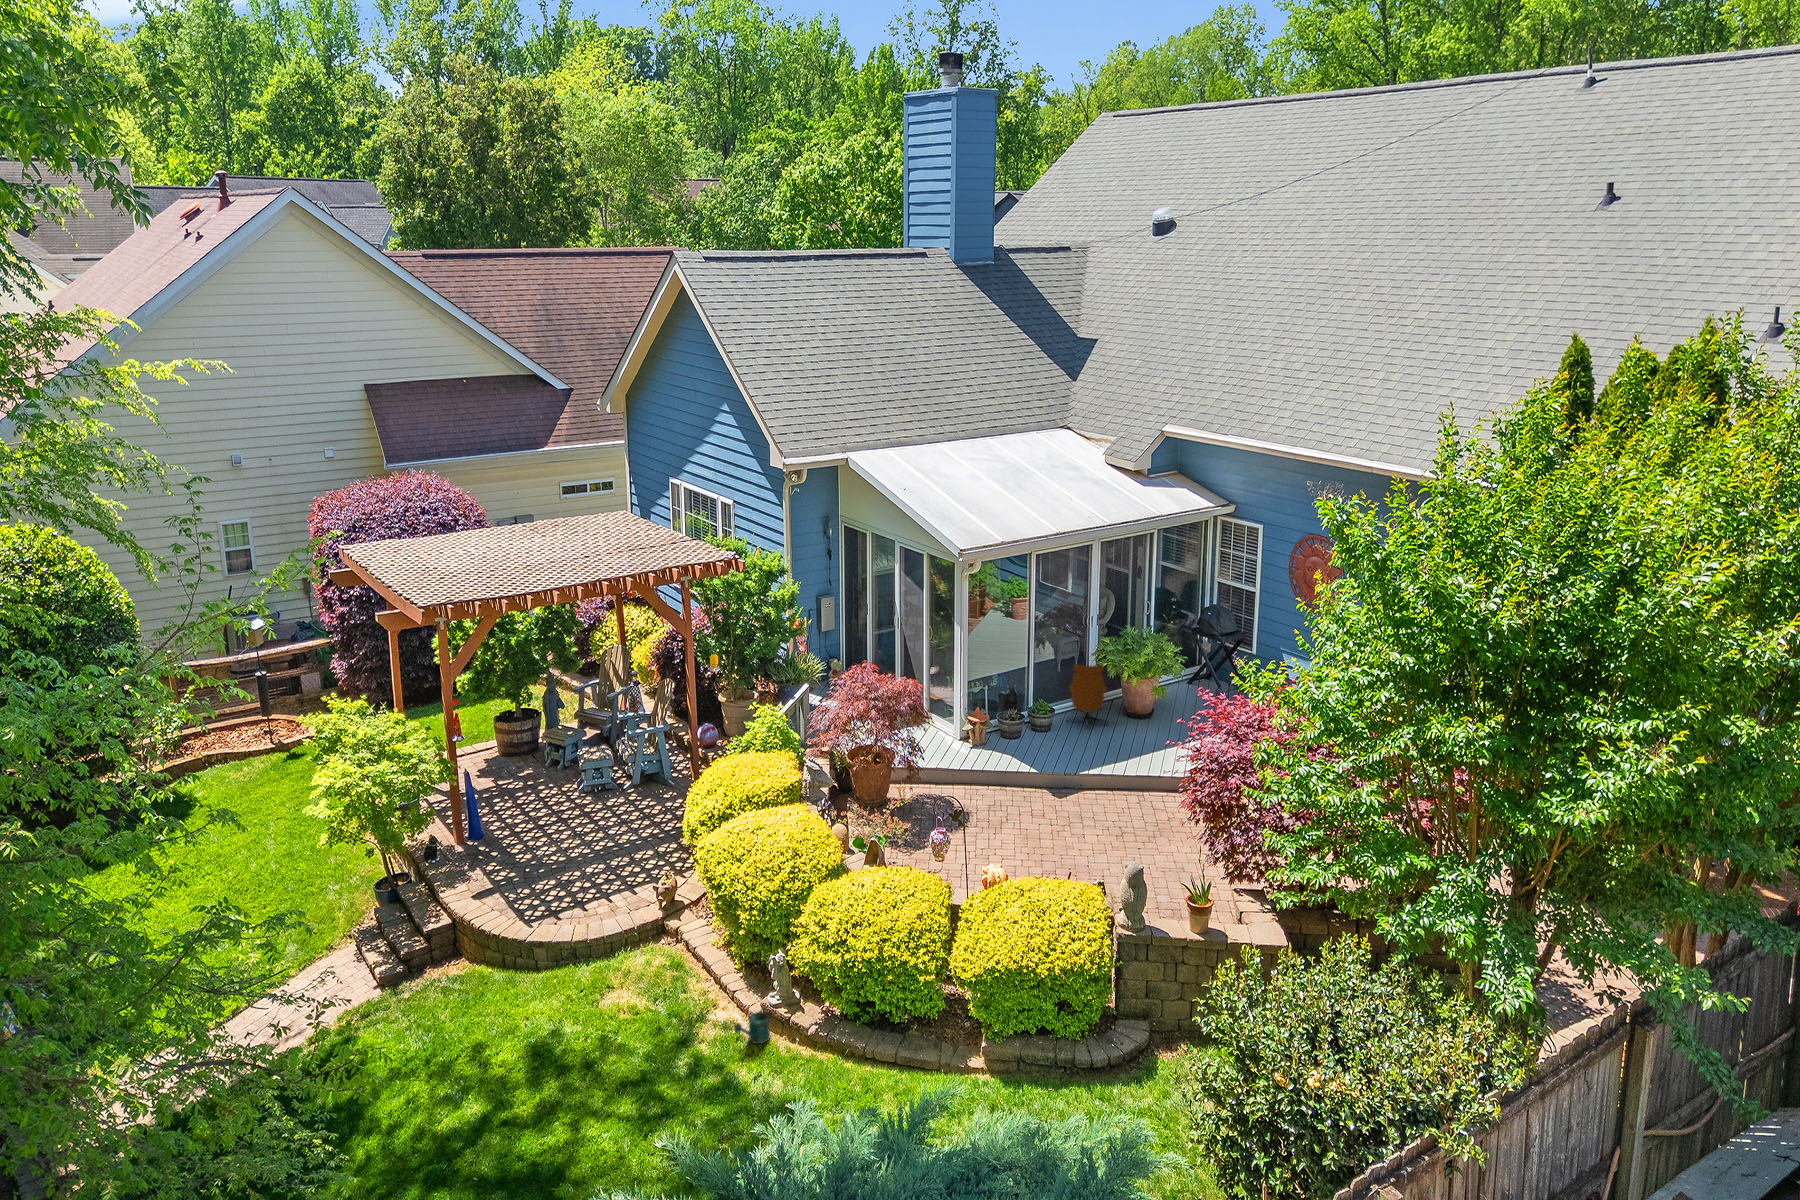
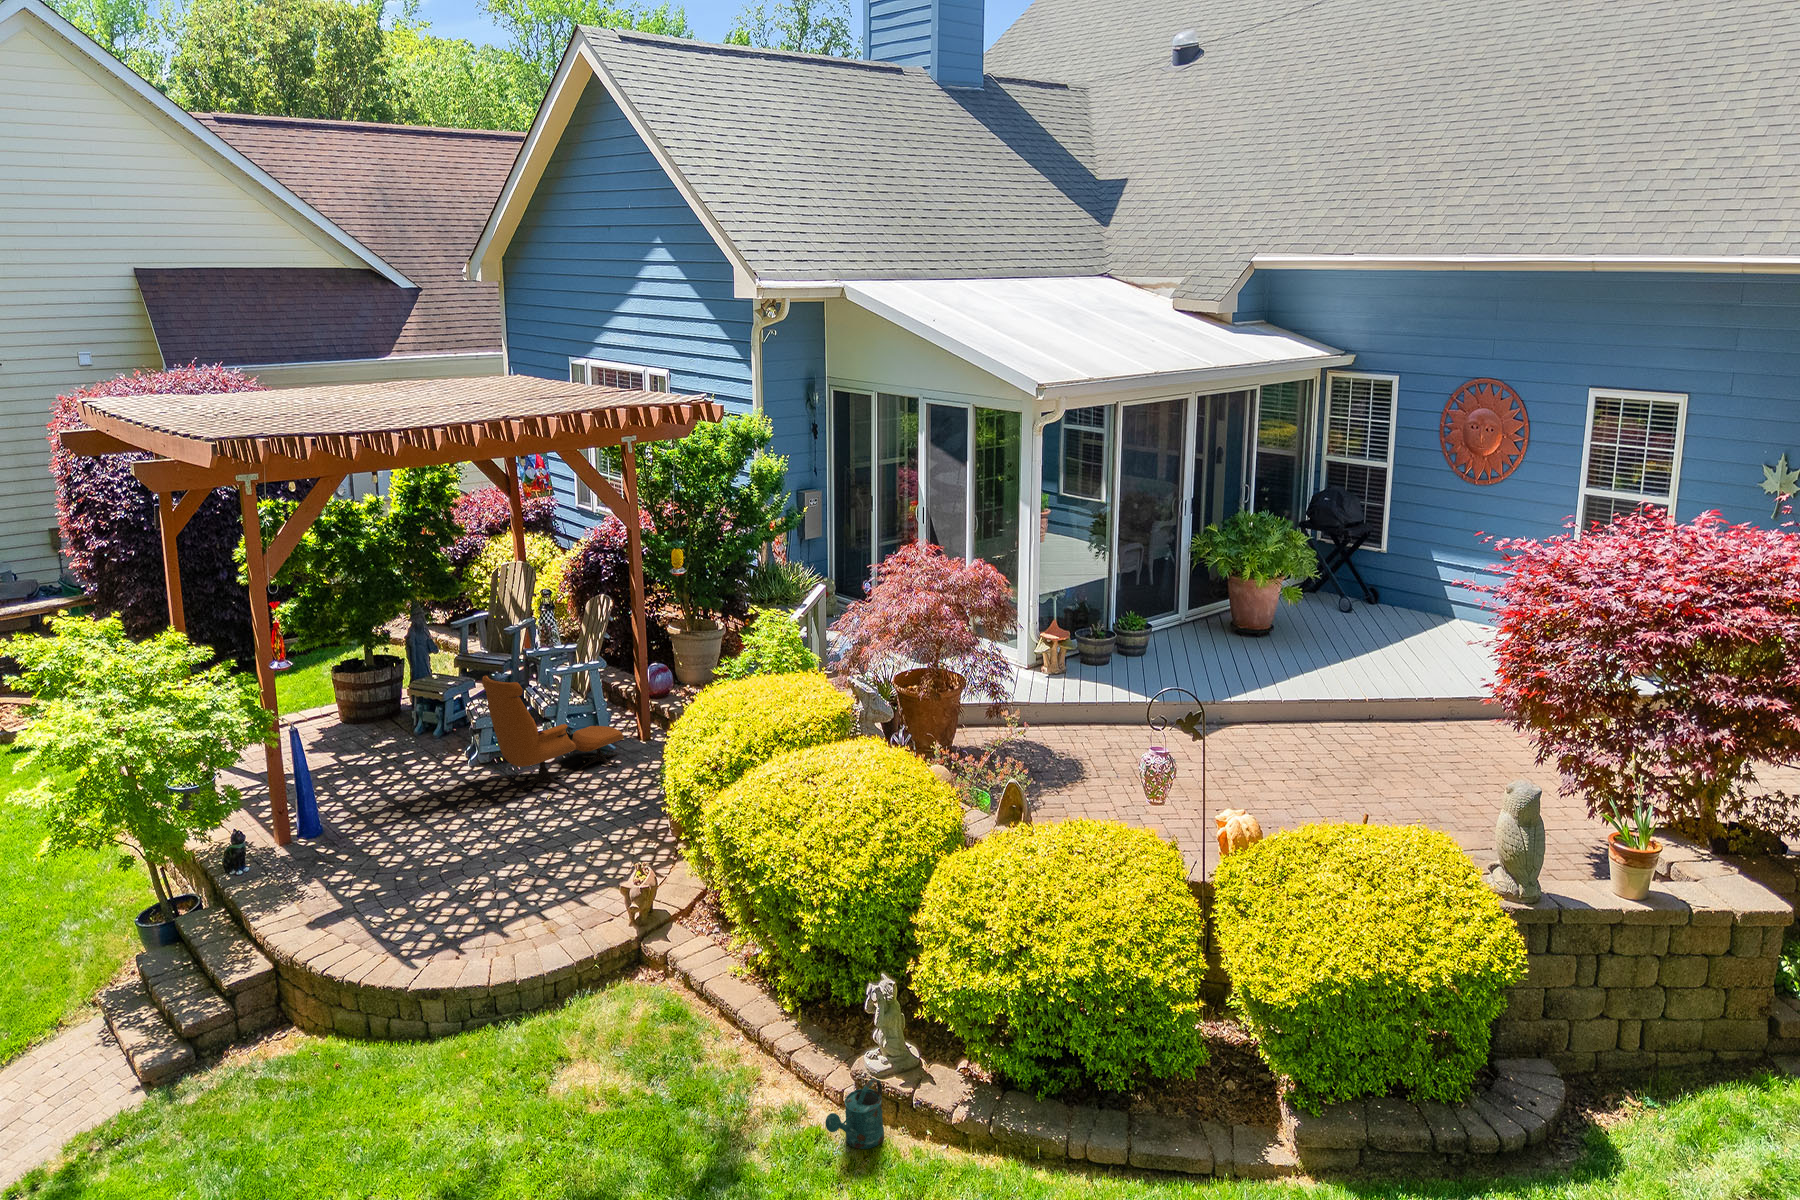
lounge chair: present [1067,664,1107,727] -> present [482,676,623,795]

